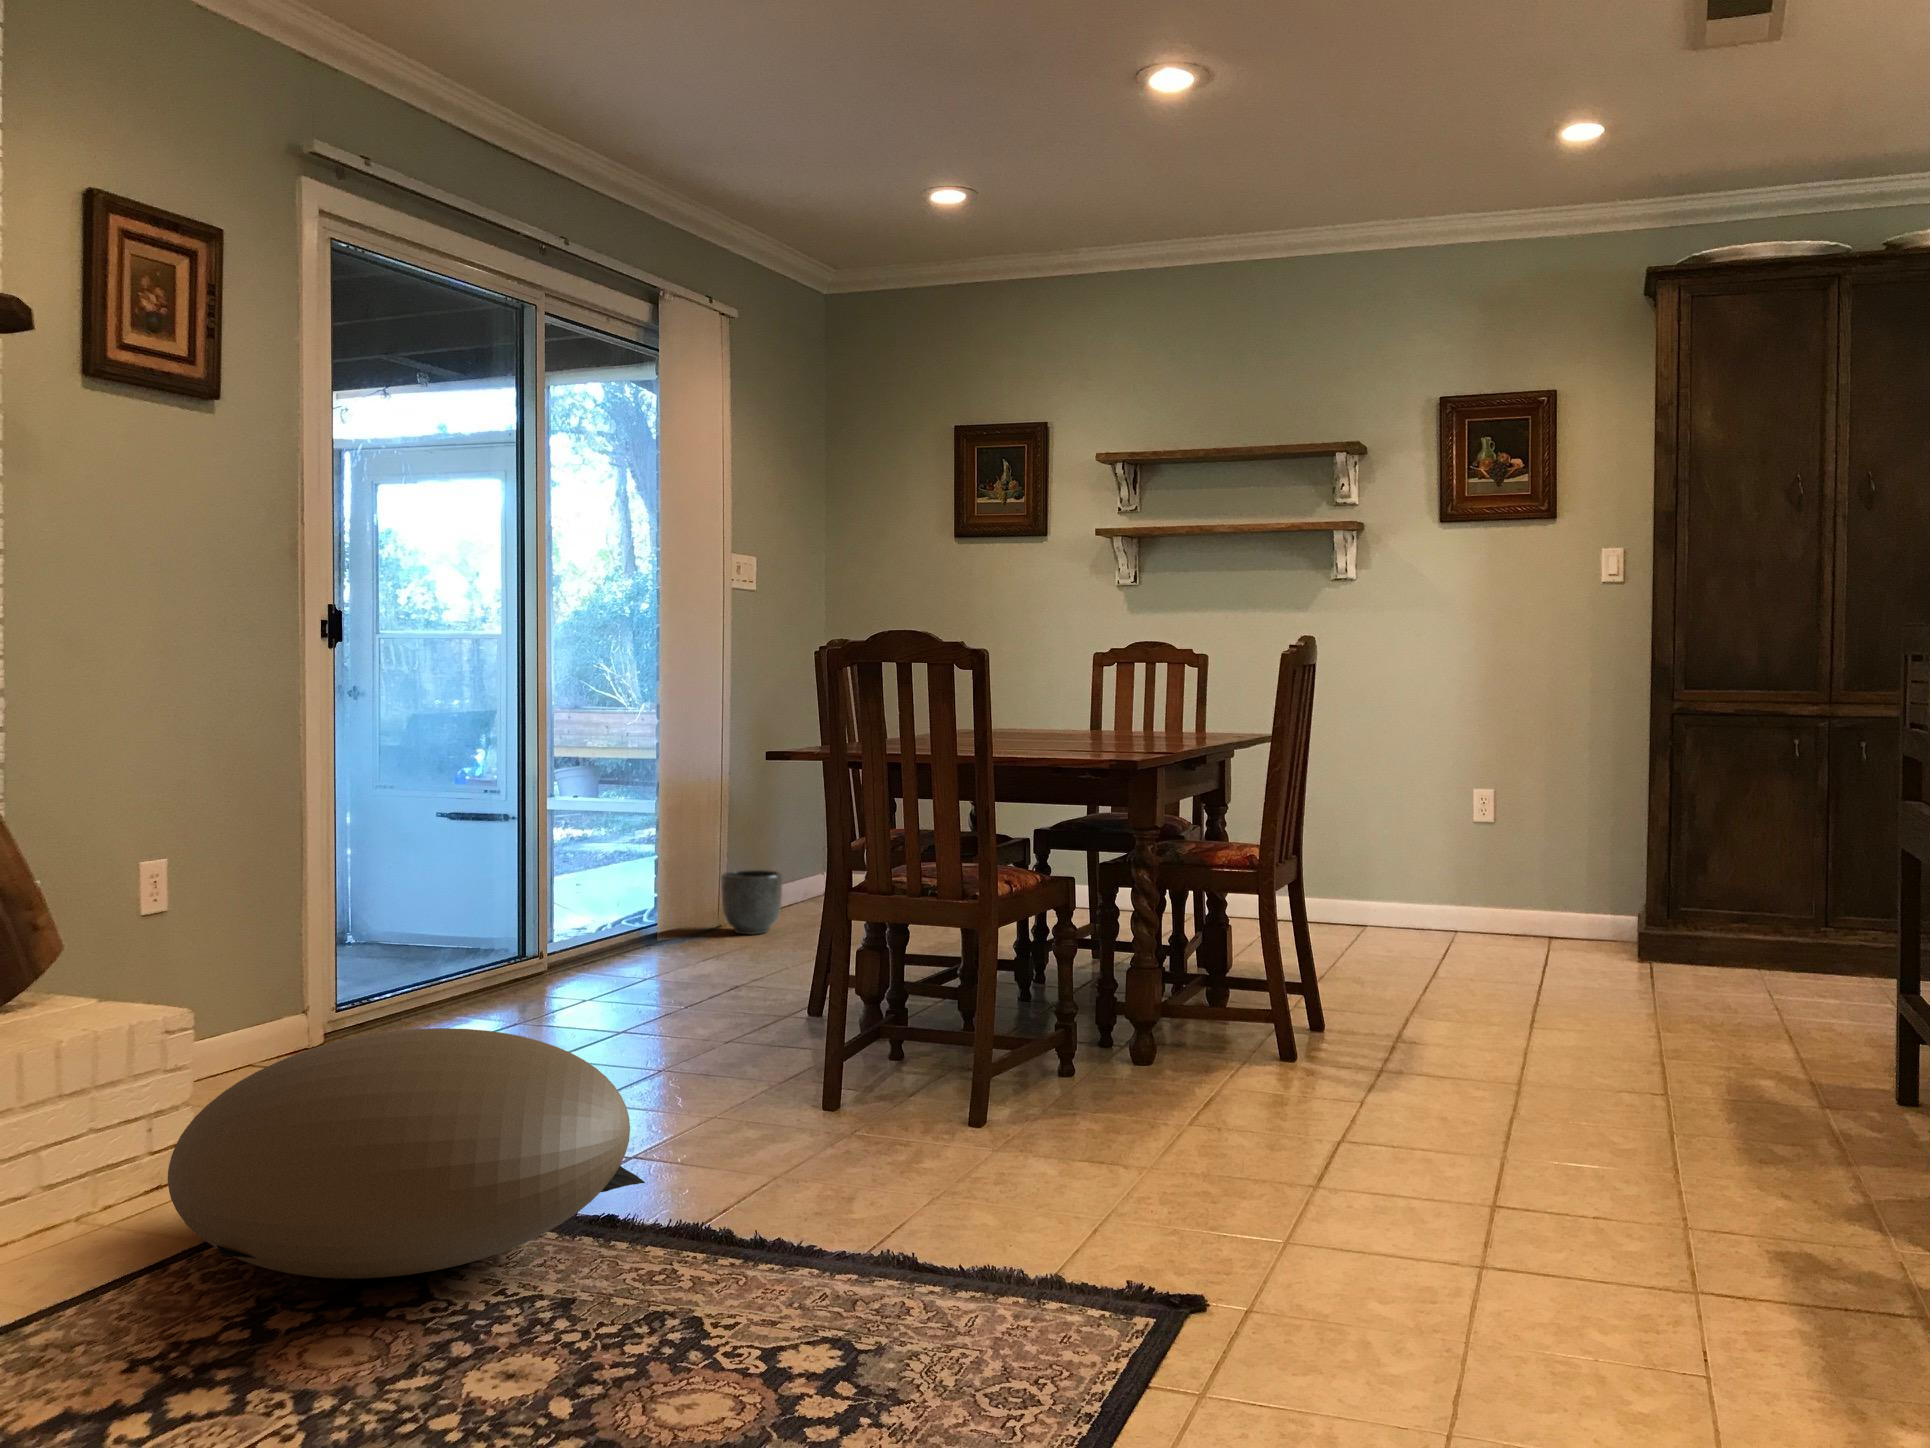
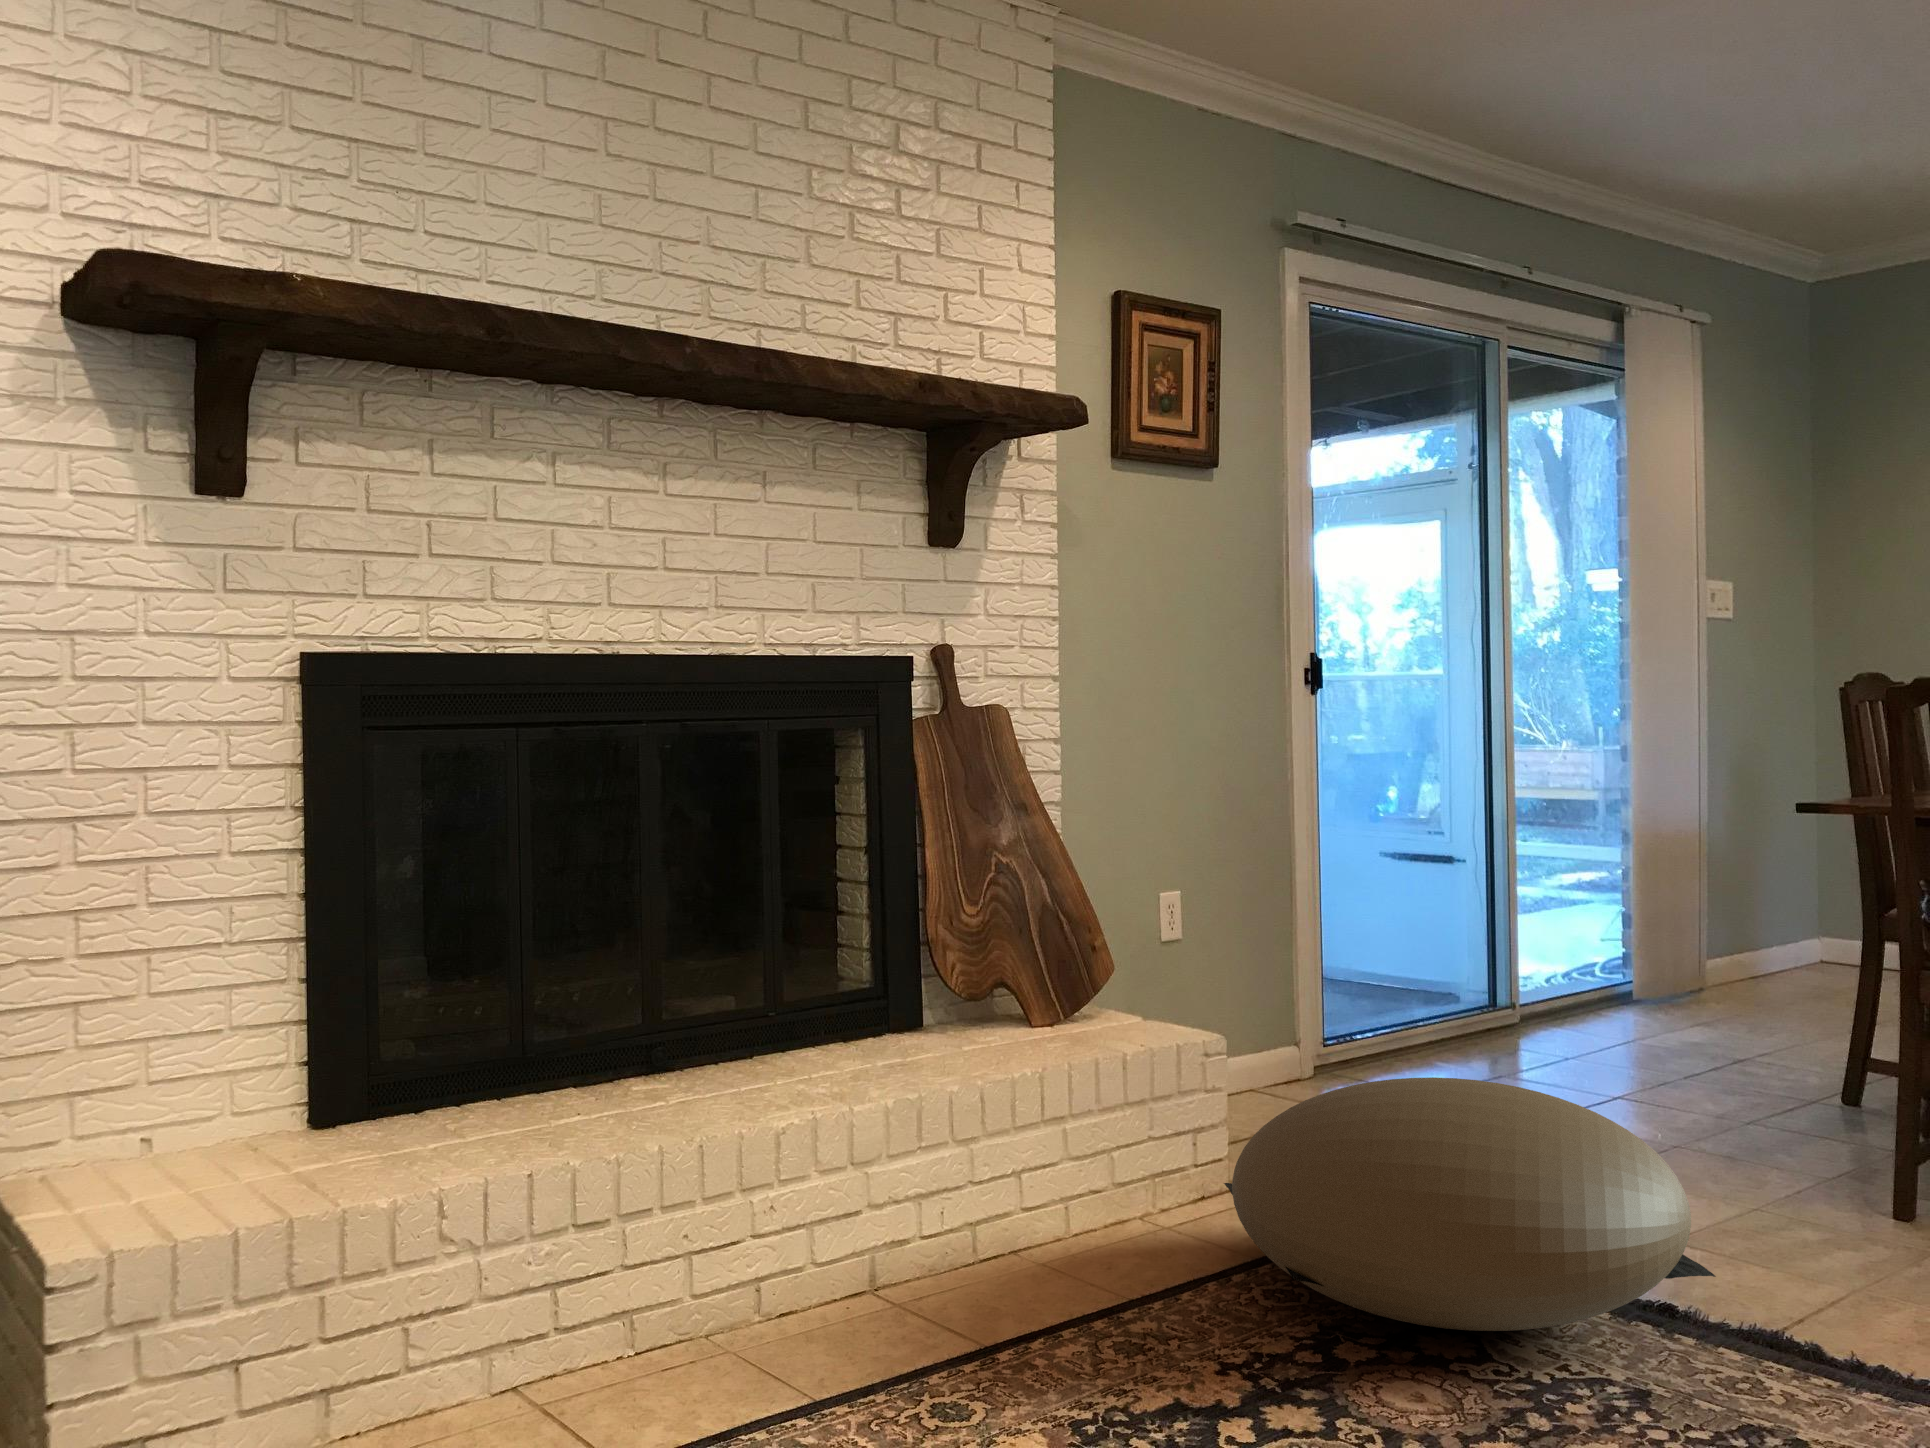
planter: present [721,870,782,935] -> none [1706,931,1782,1003]

